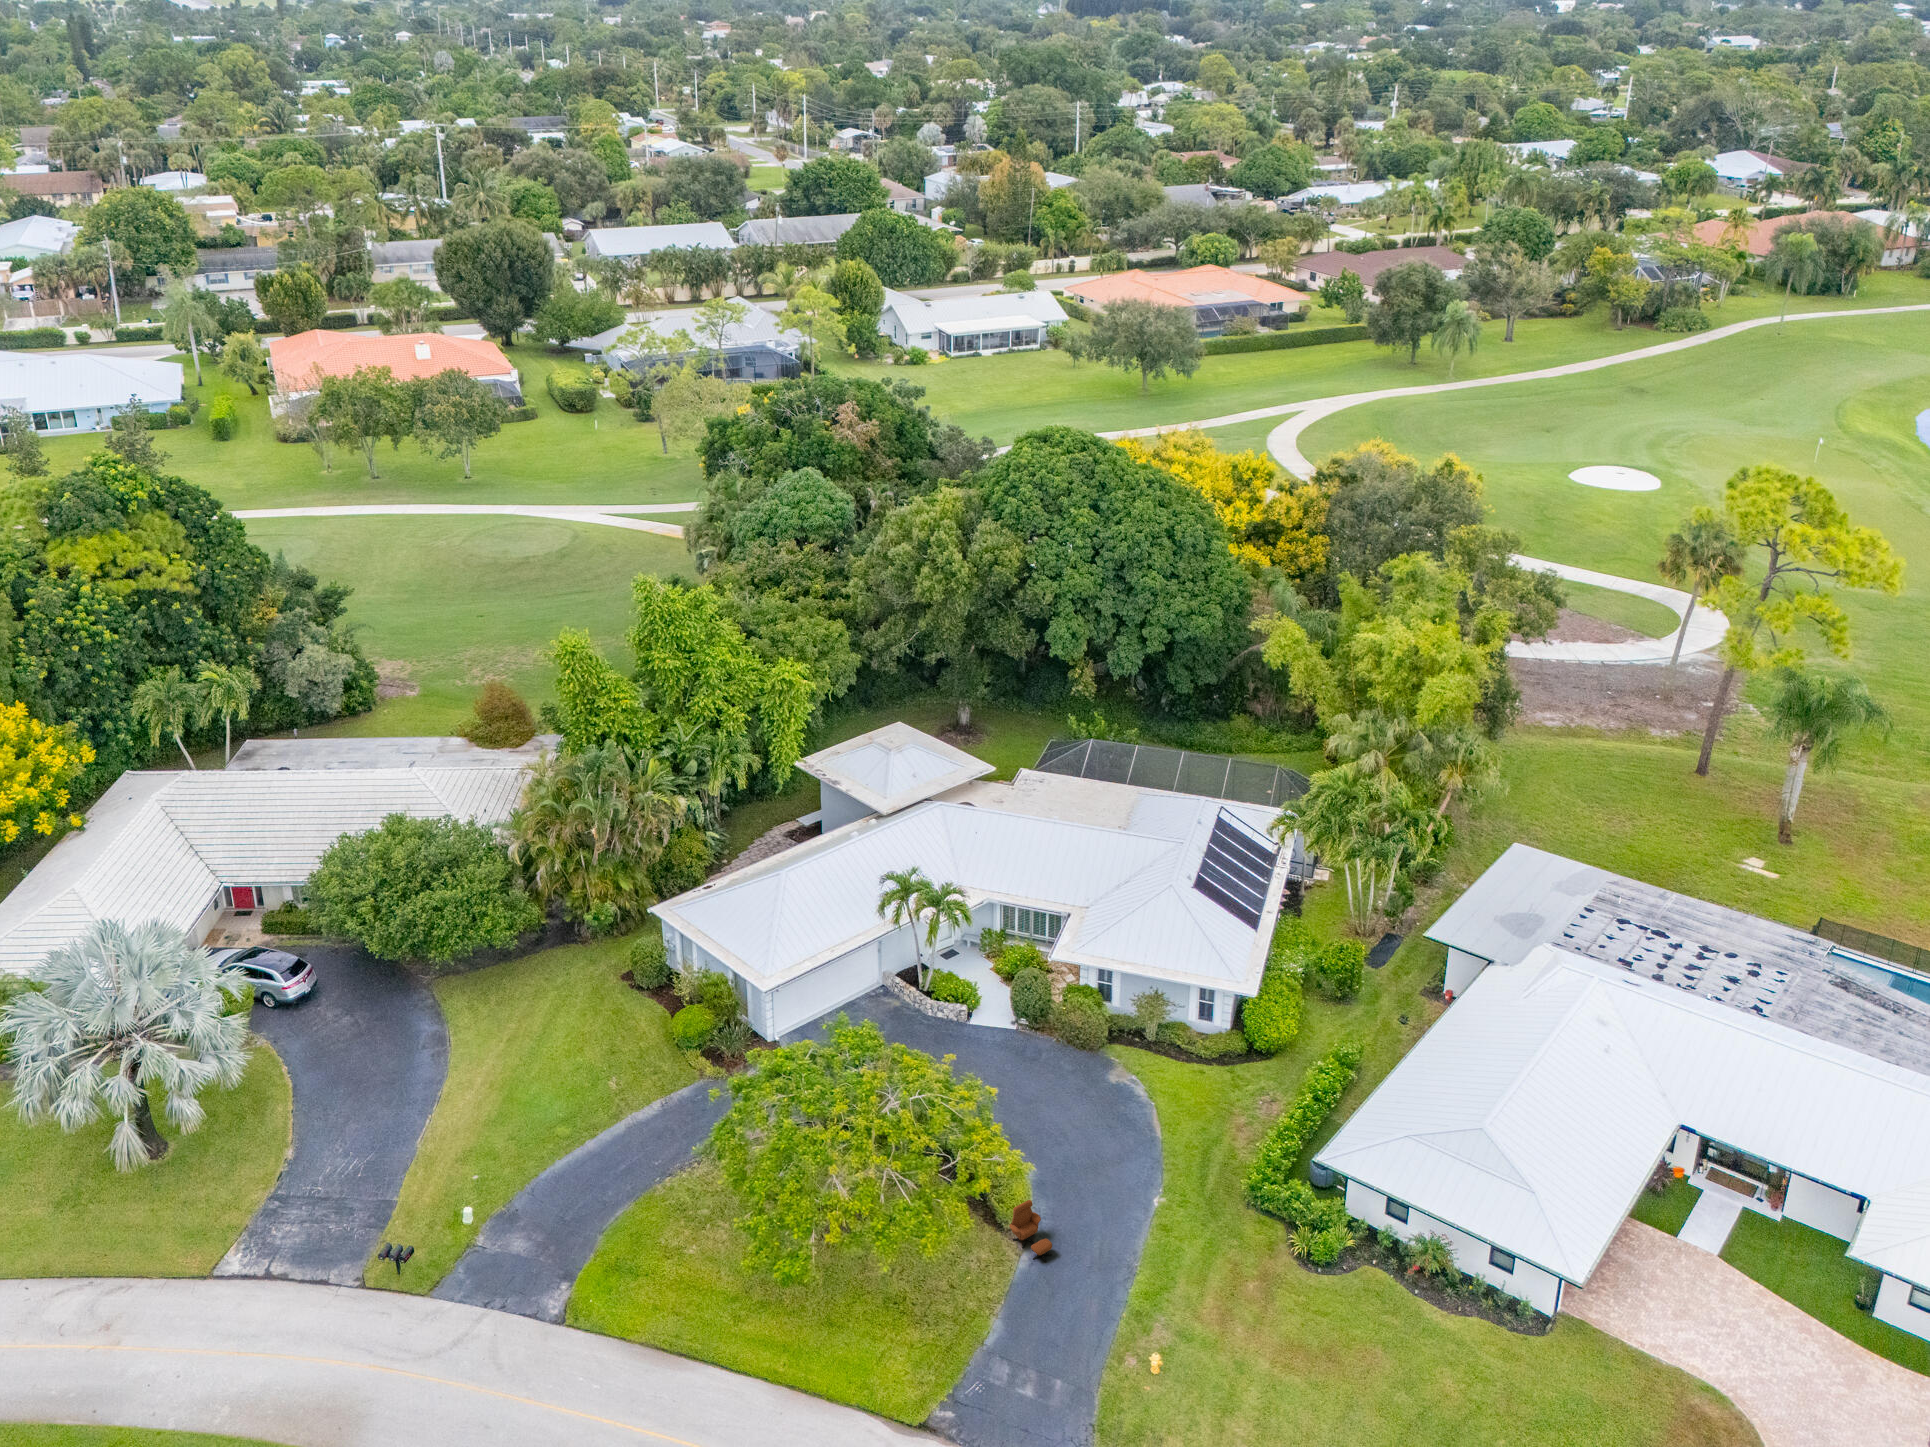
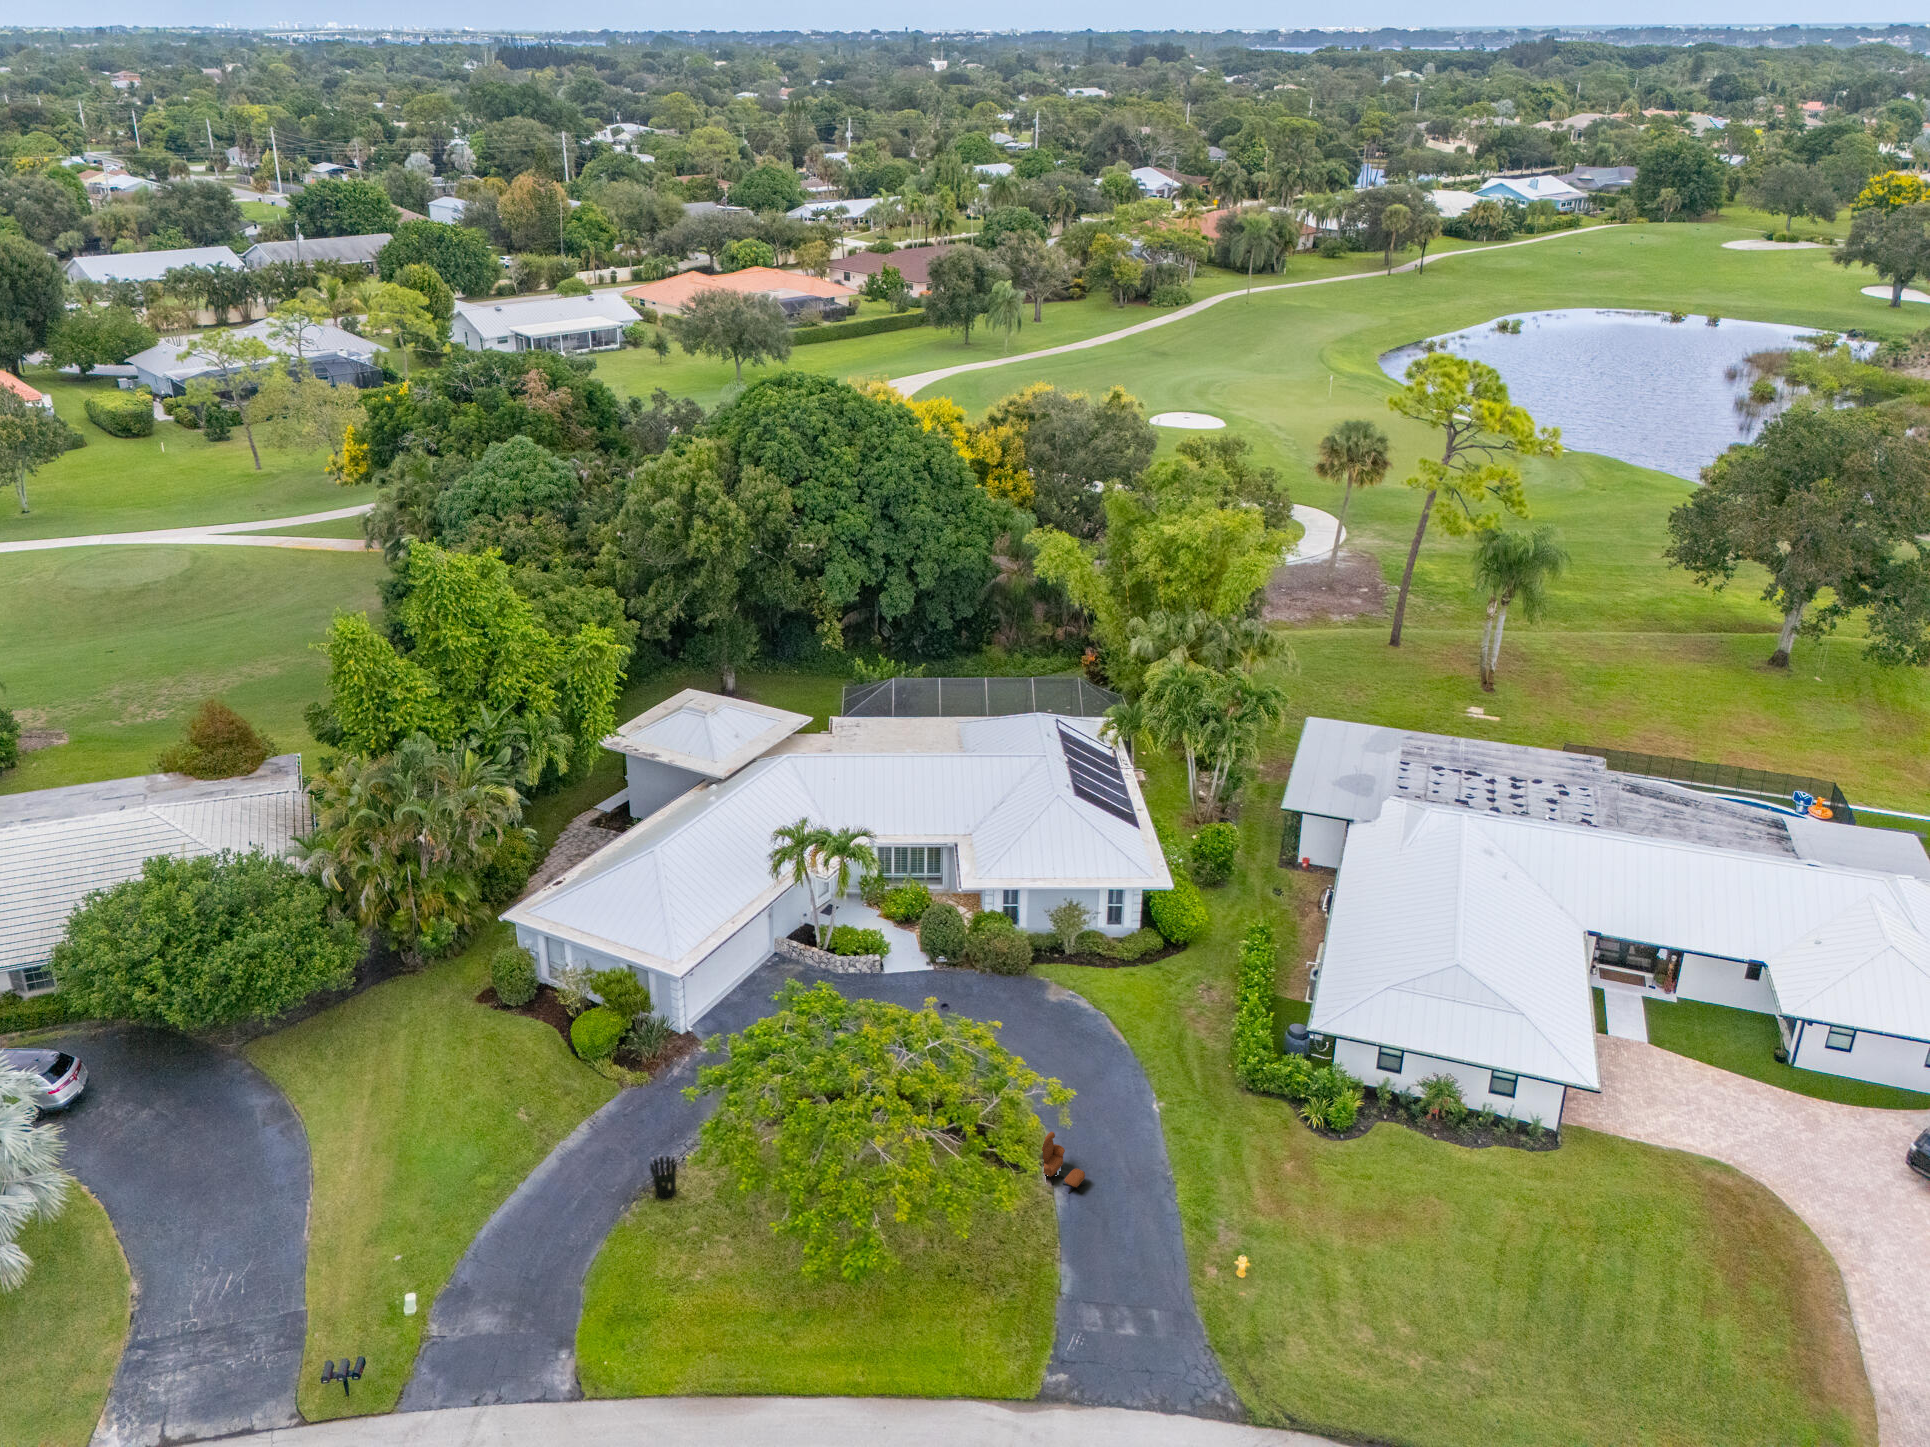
waste bin: none [682,1144,706,1182] -> present [650,1156,677,1201]

